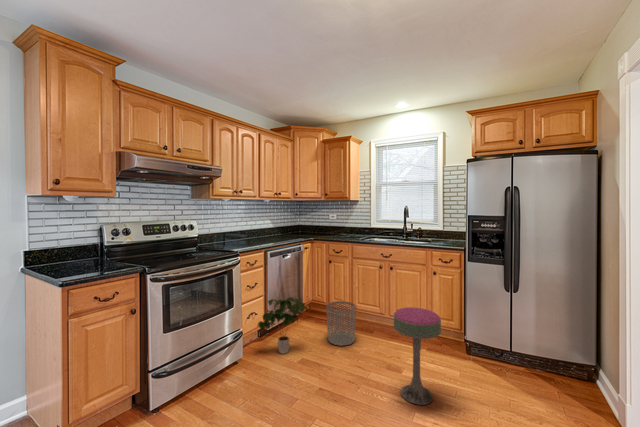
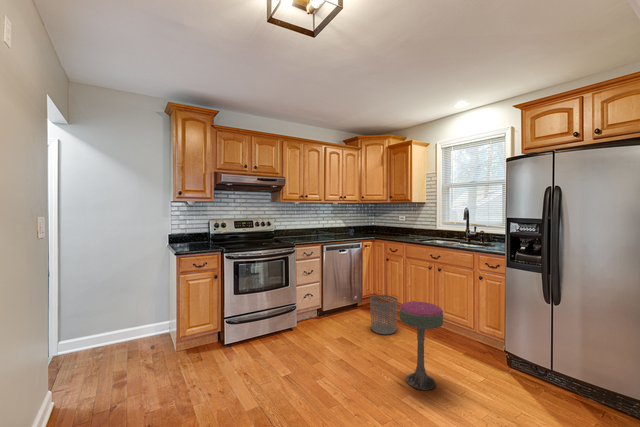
potted plant: present [257,297,307,354] -> none [310,284,350,331]

